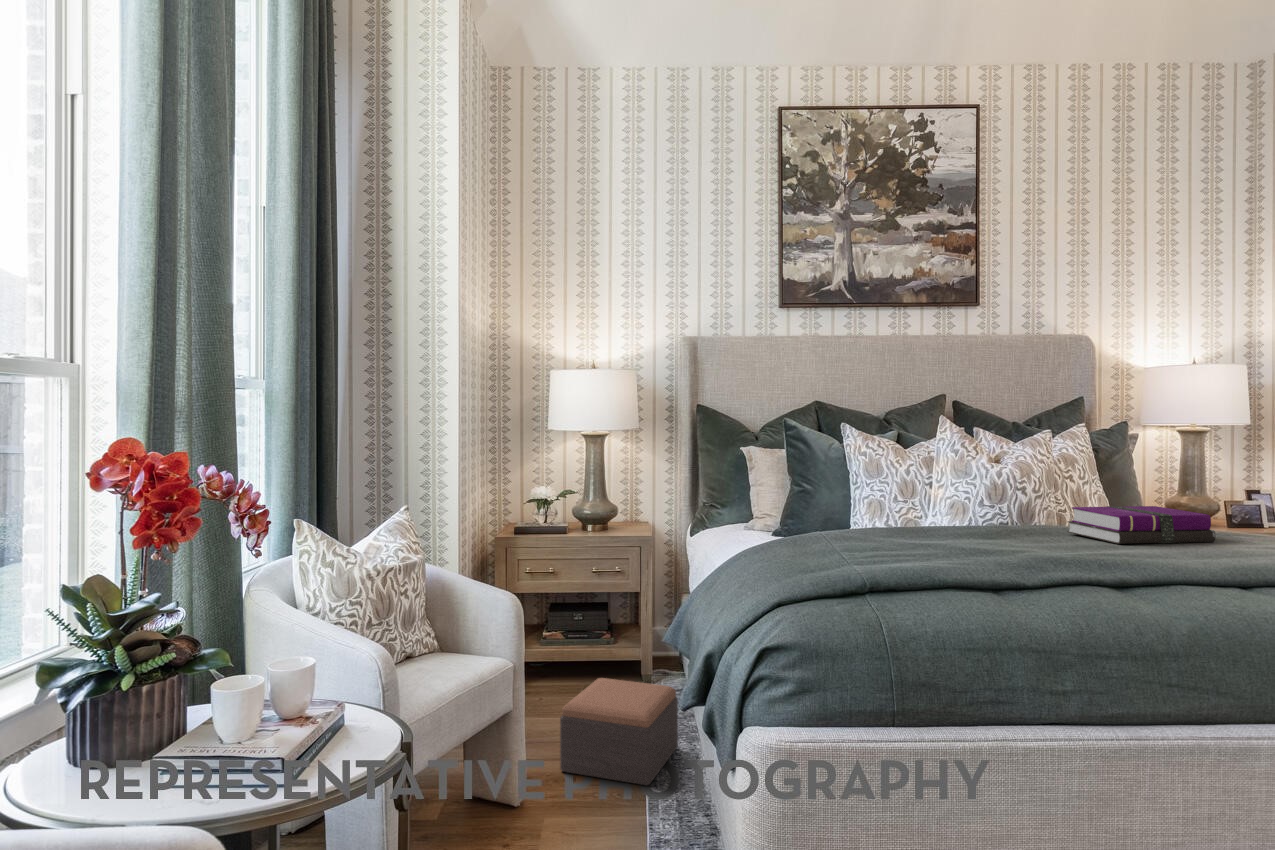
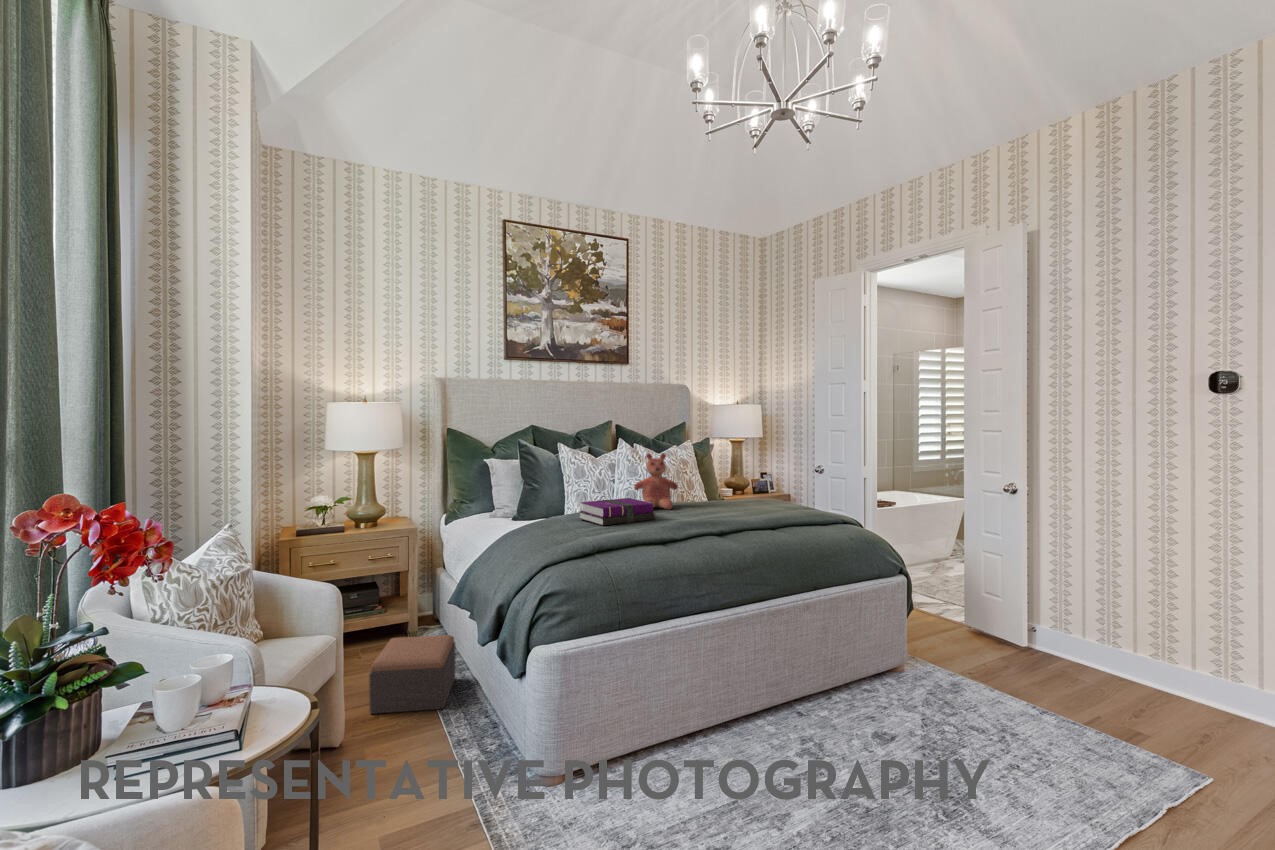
teddy bear: none [956,439,1038,534] -> present [634,454,678,509]
notebook: present [1067,506,1216,544] -> present [579,498,656,526]

